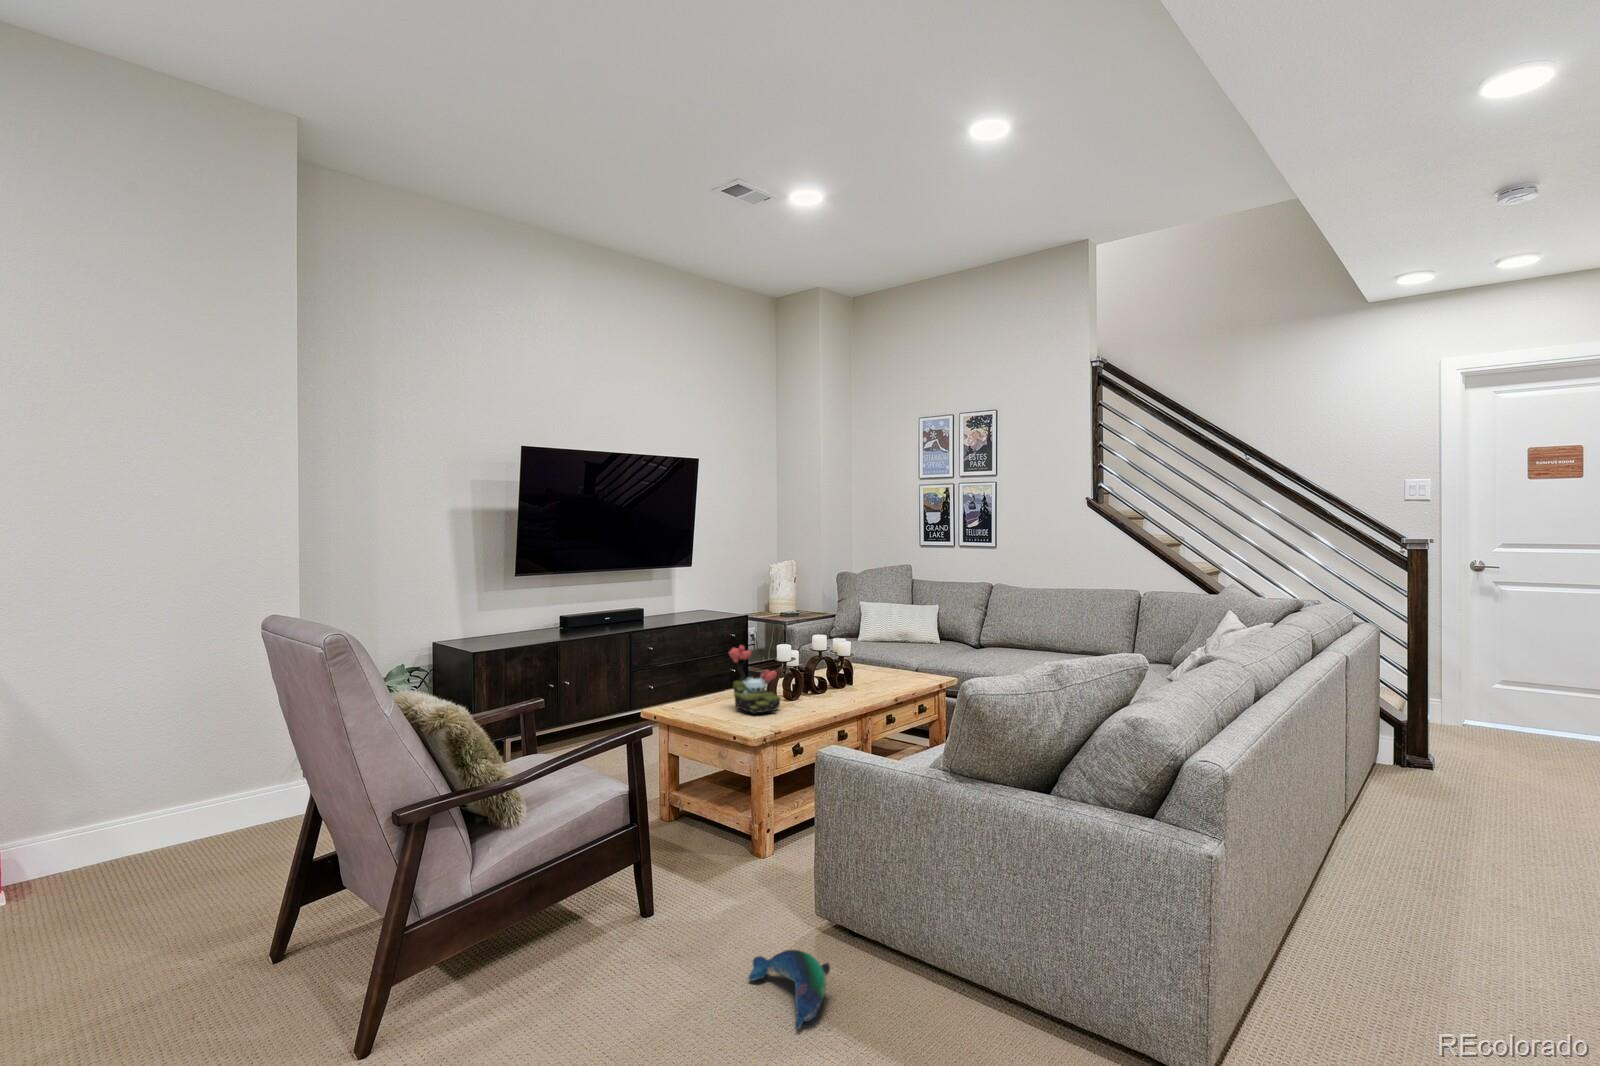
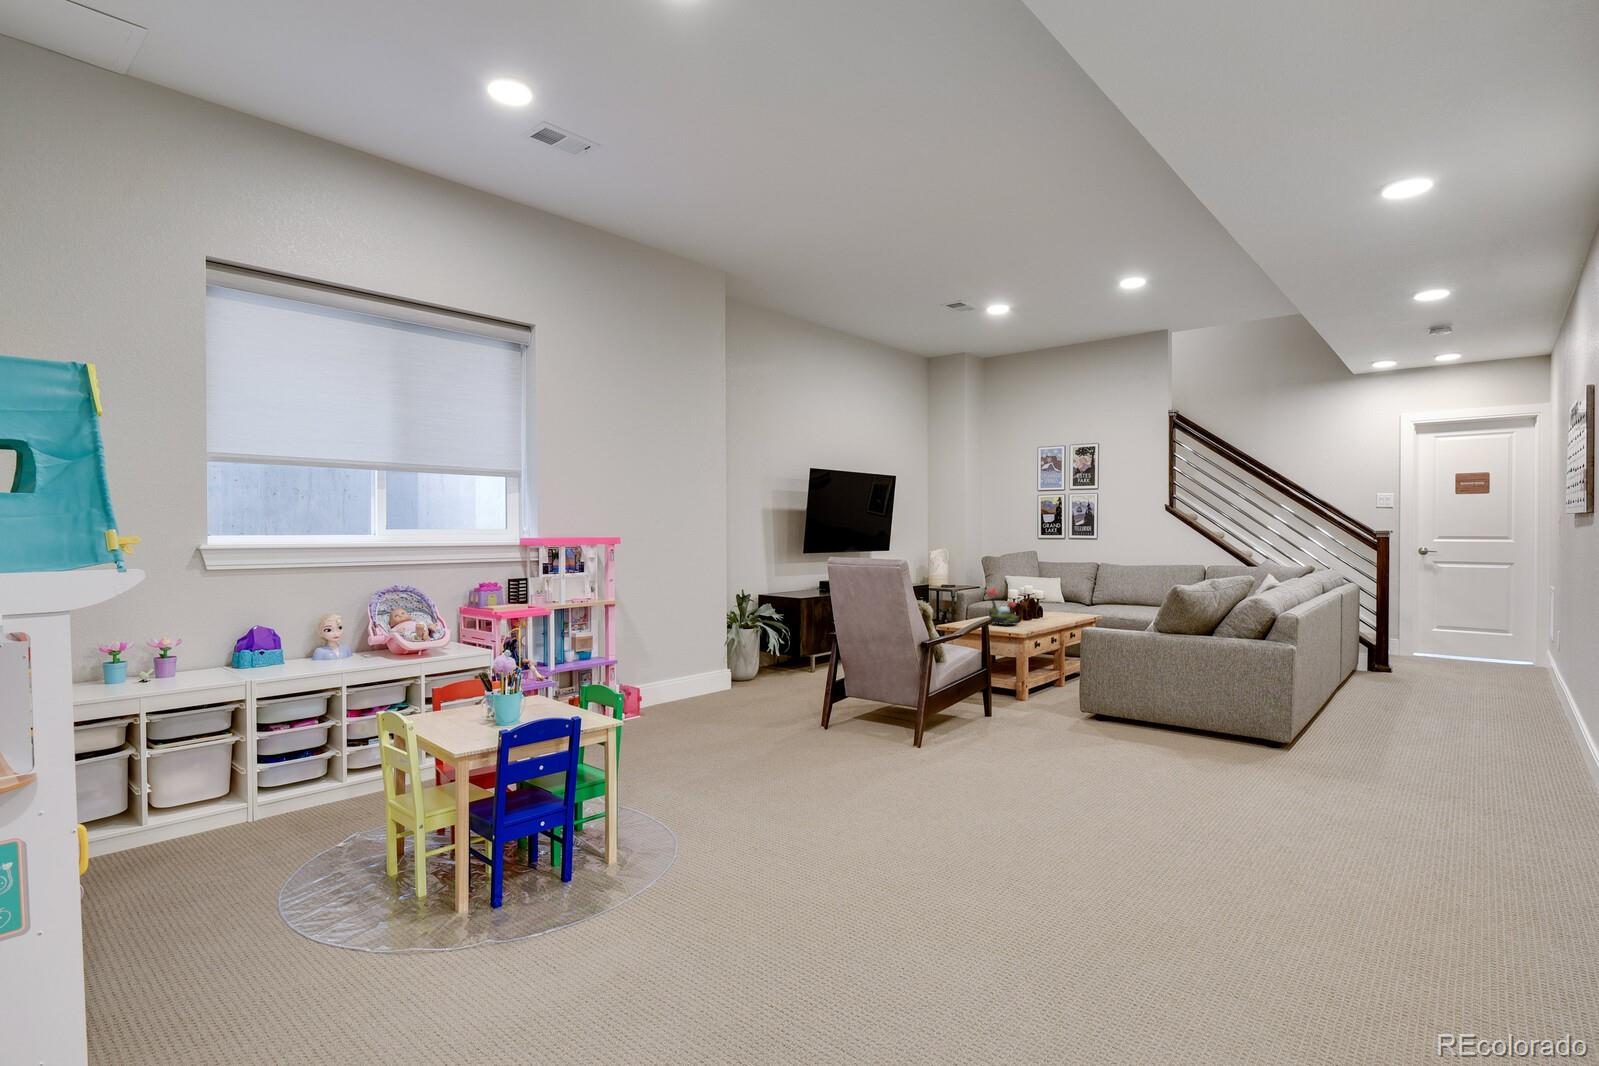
plush toy: present [749,950,830,1029] -> none [1062,716,1108,741]

